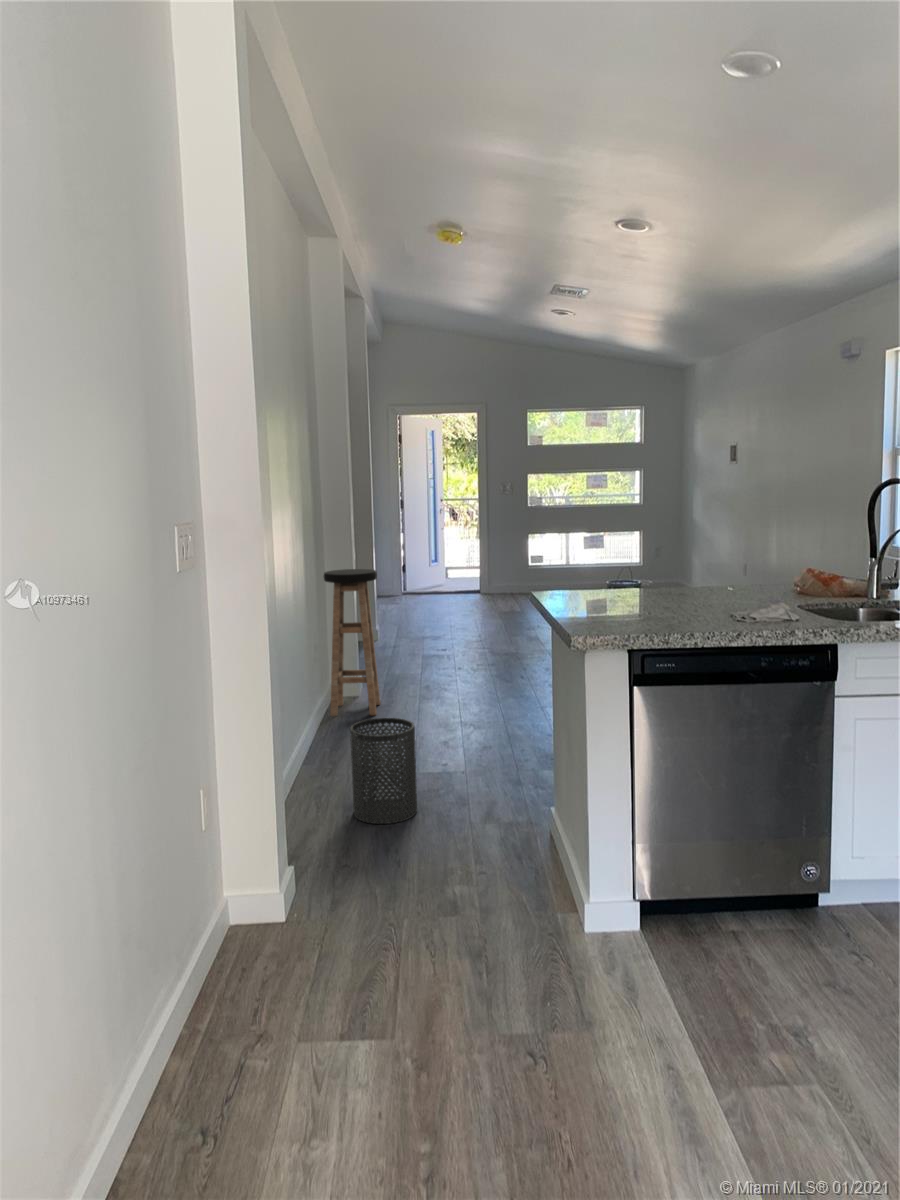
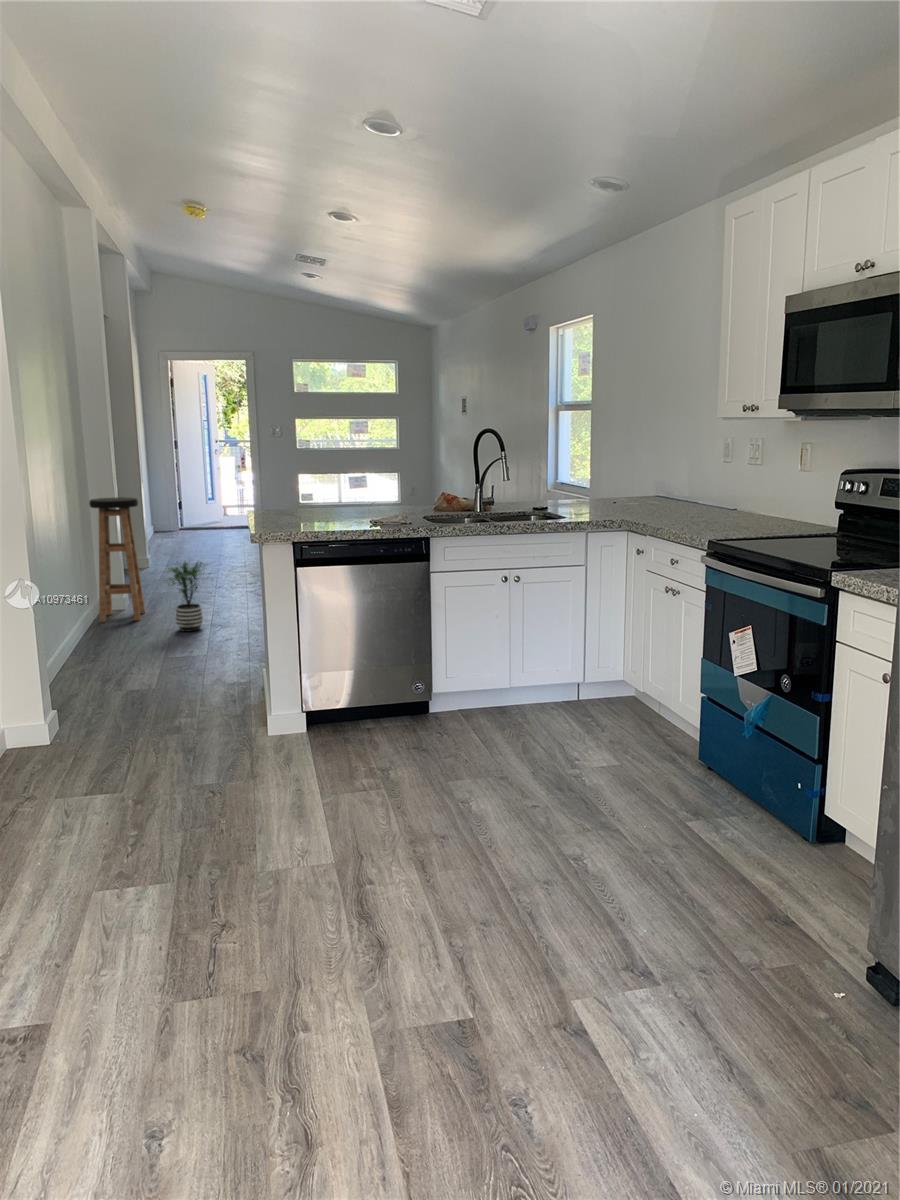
potted plant: none [408,645,465,735] -> present [167,562,203,632]
trash can: present [350,718,417,824] -> none [106,609,163,688]

